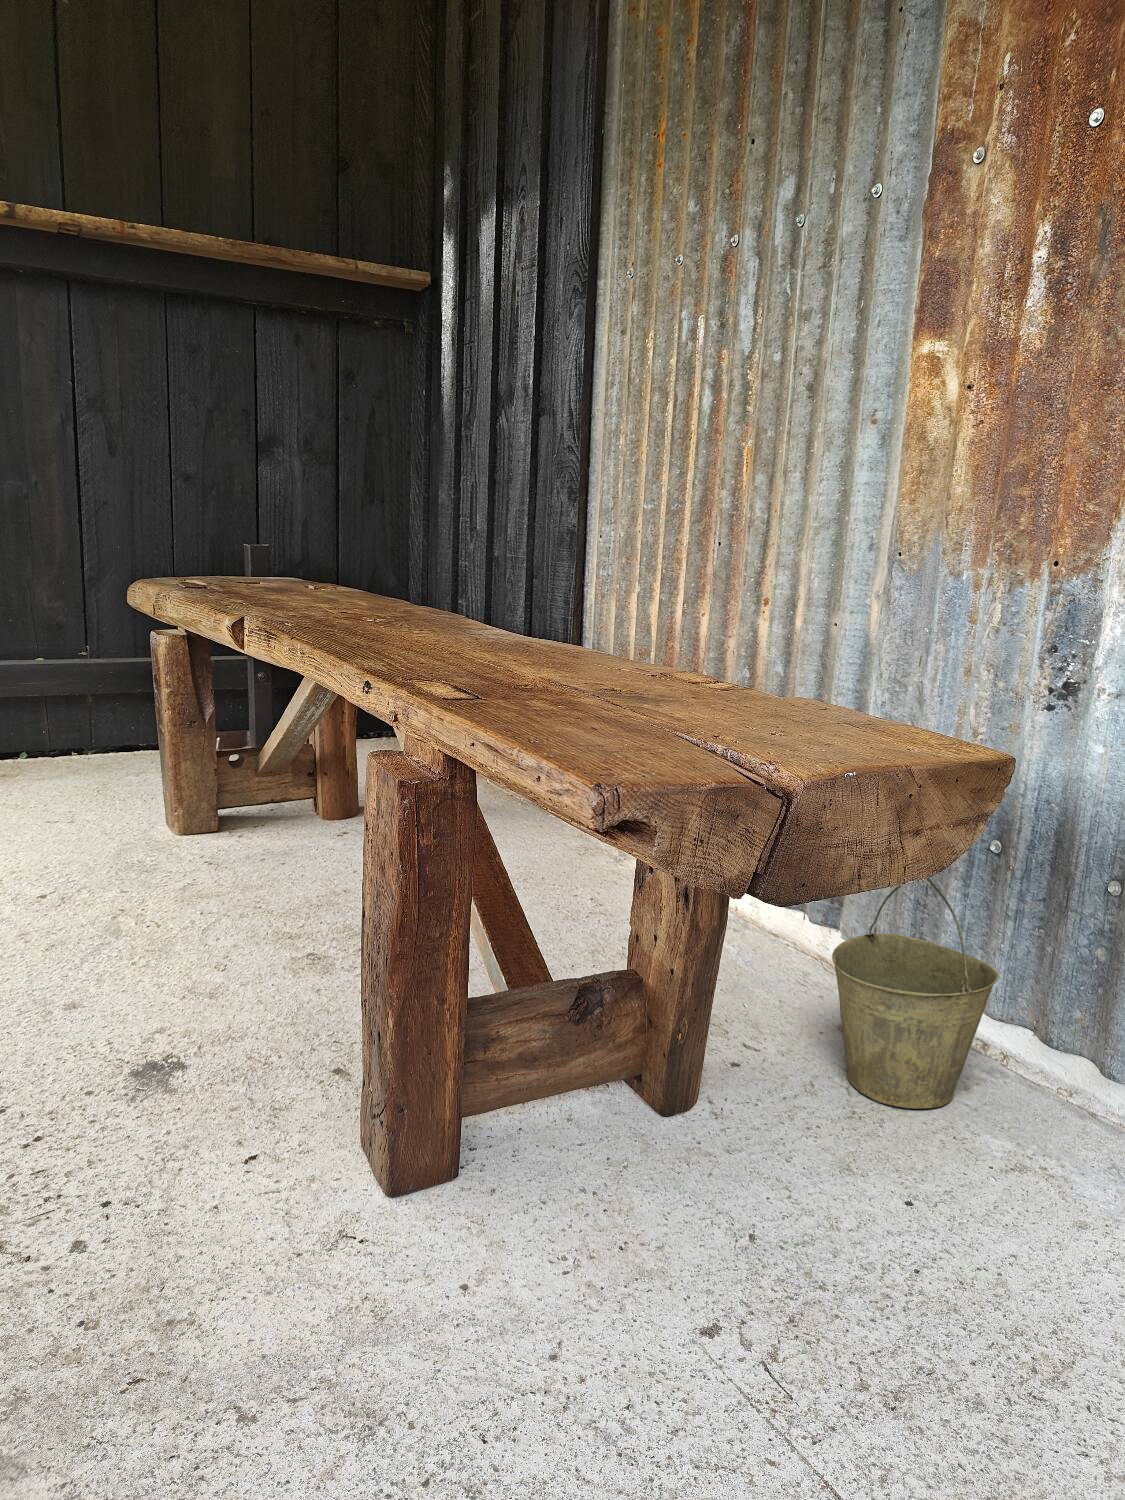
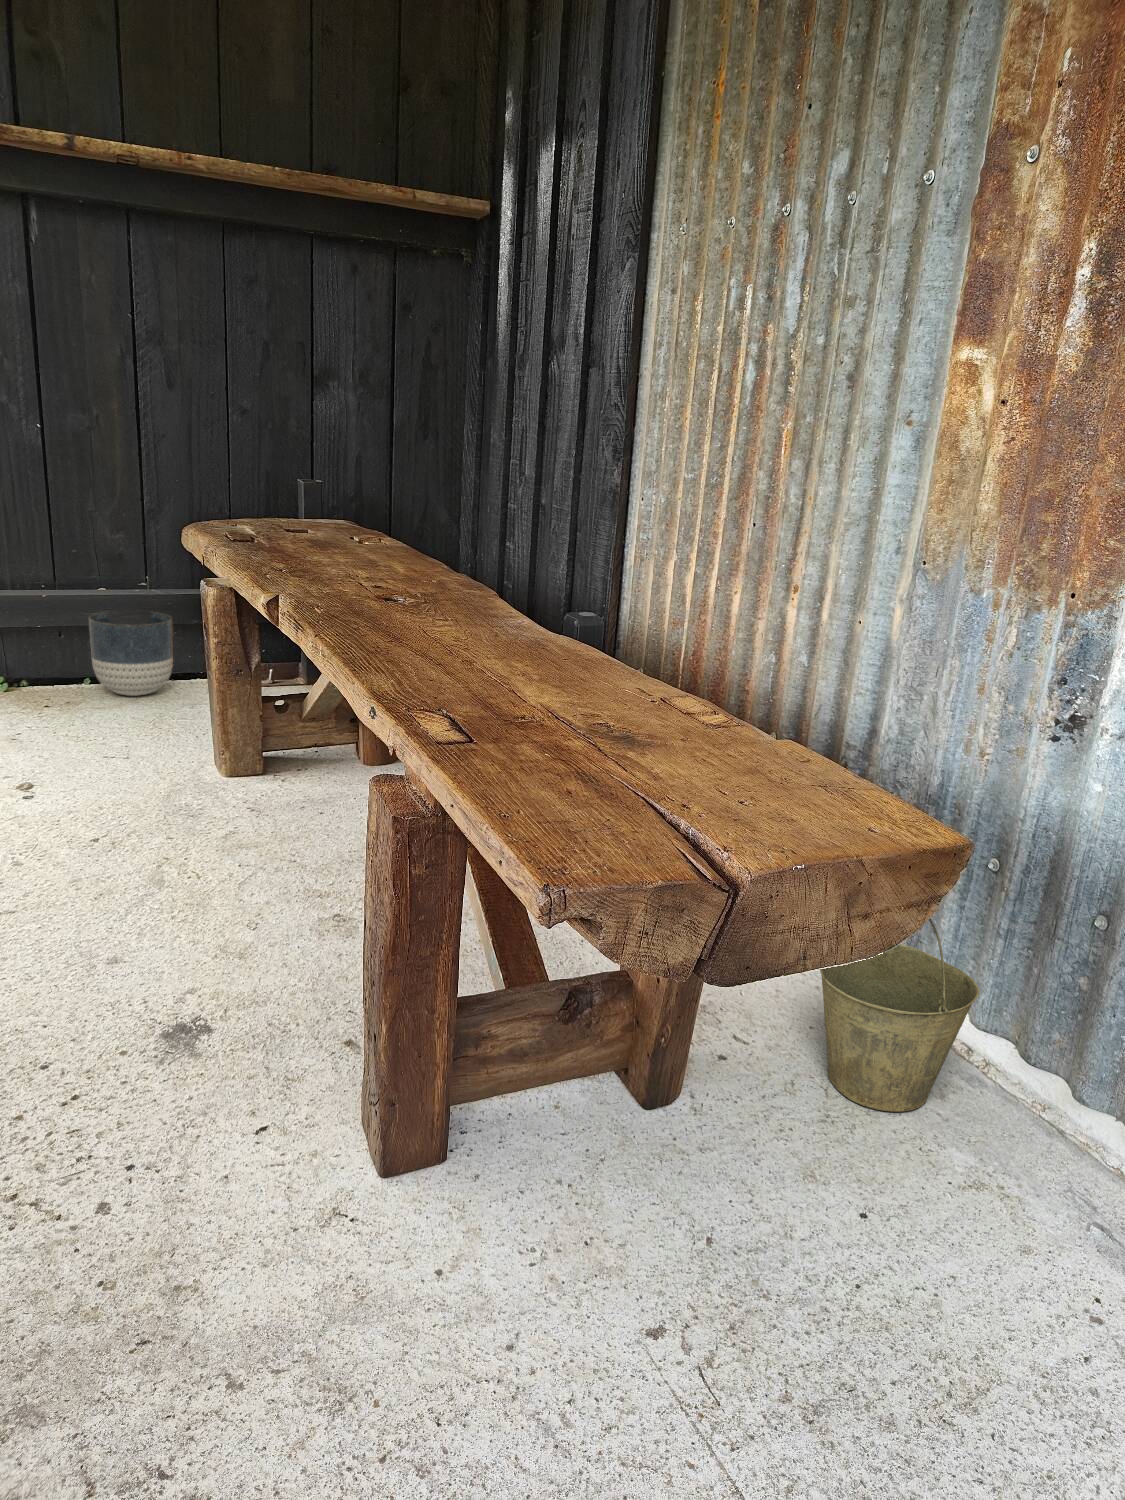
planter: none [19,682,109,770] -> present [89,612,173,696]

